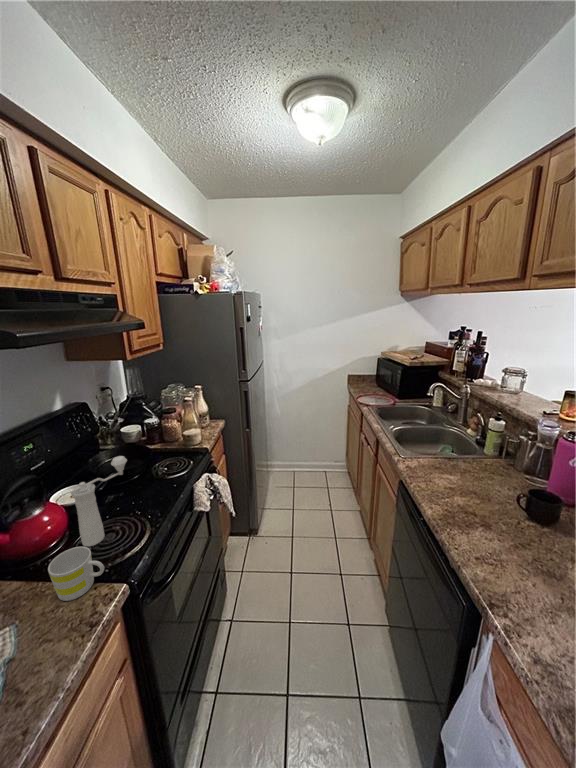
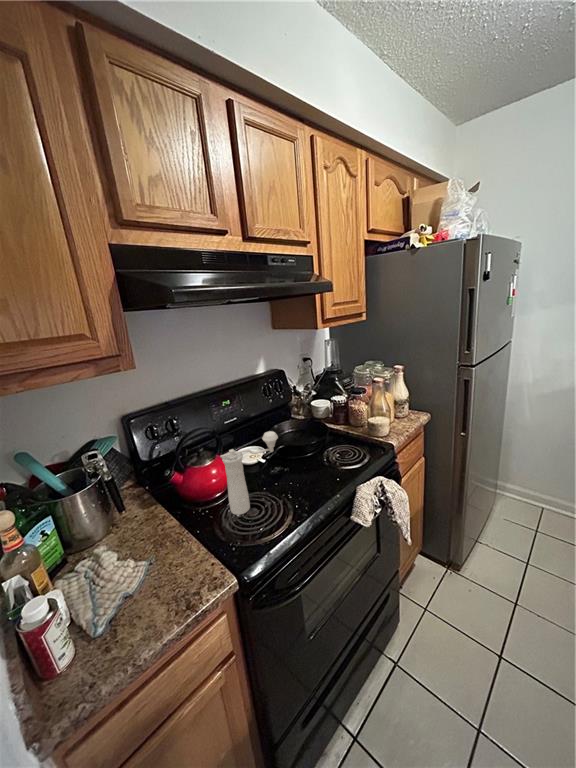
mug: present [48,547,104,601] -> none [178,513,220,566]

